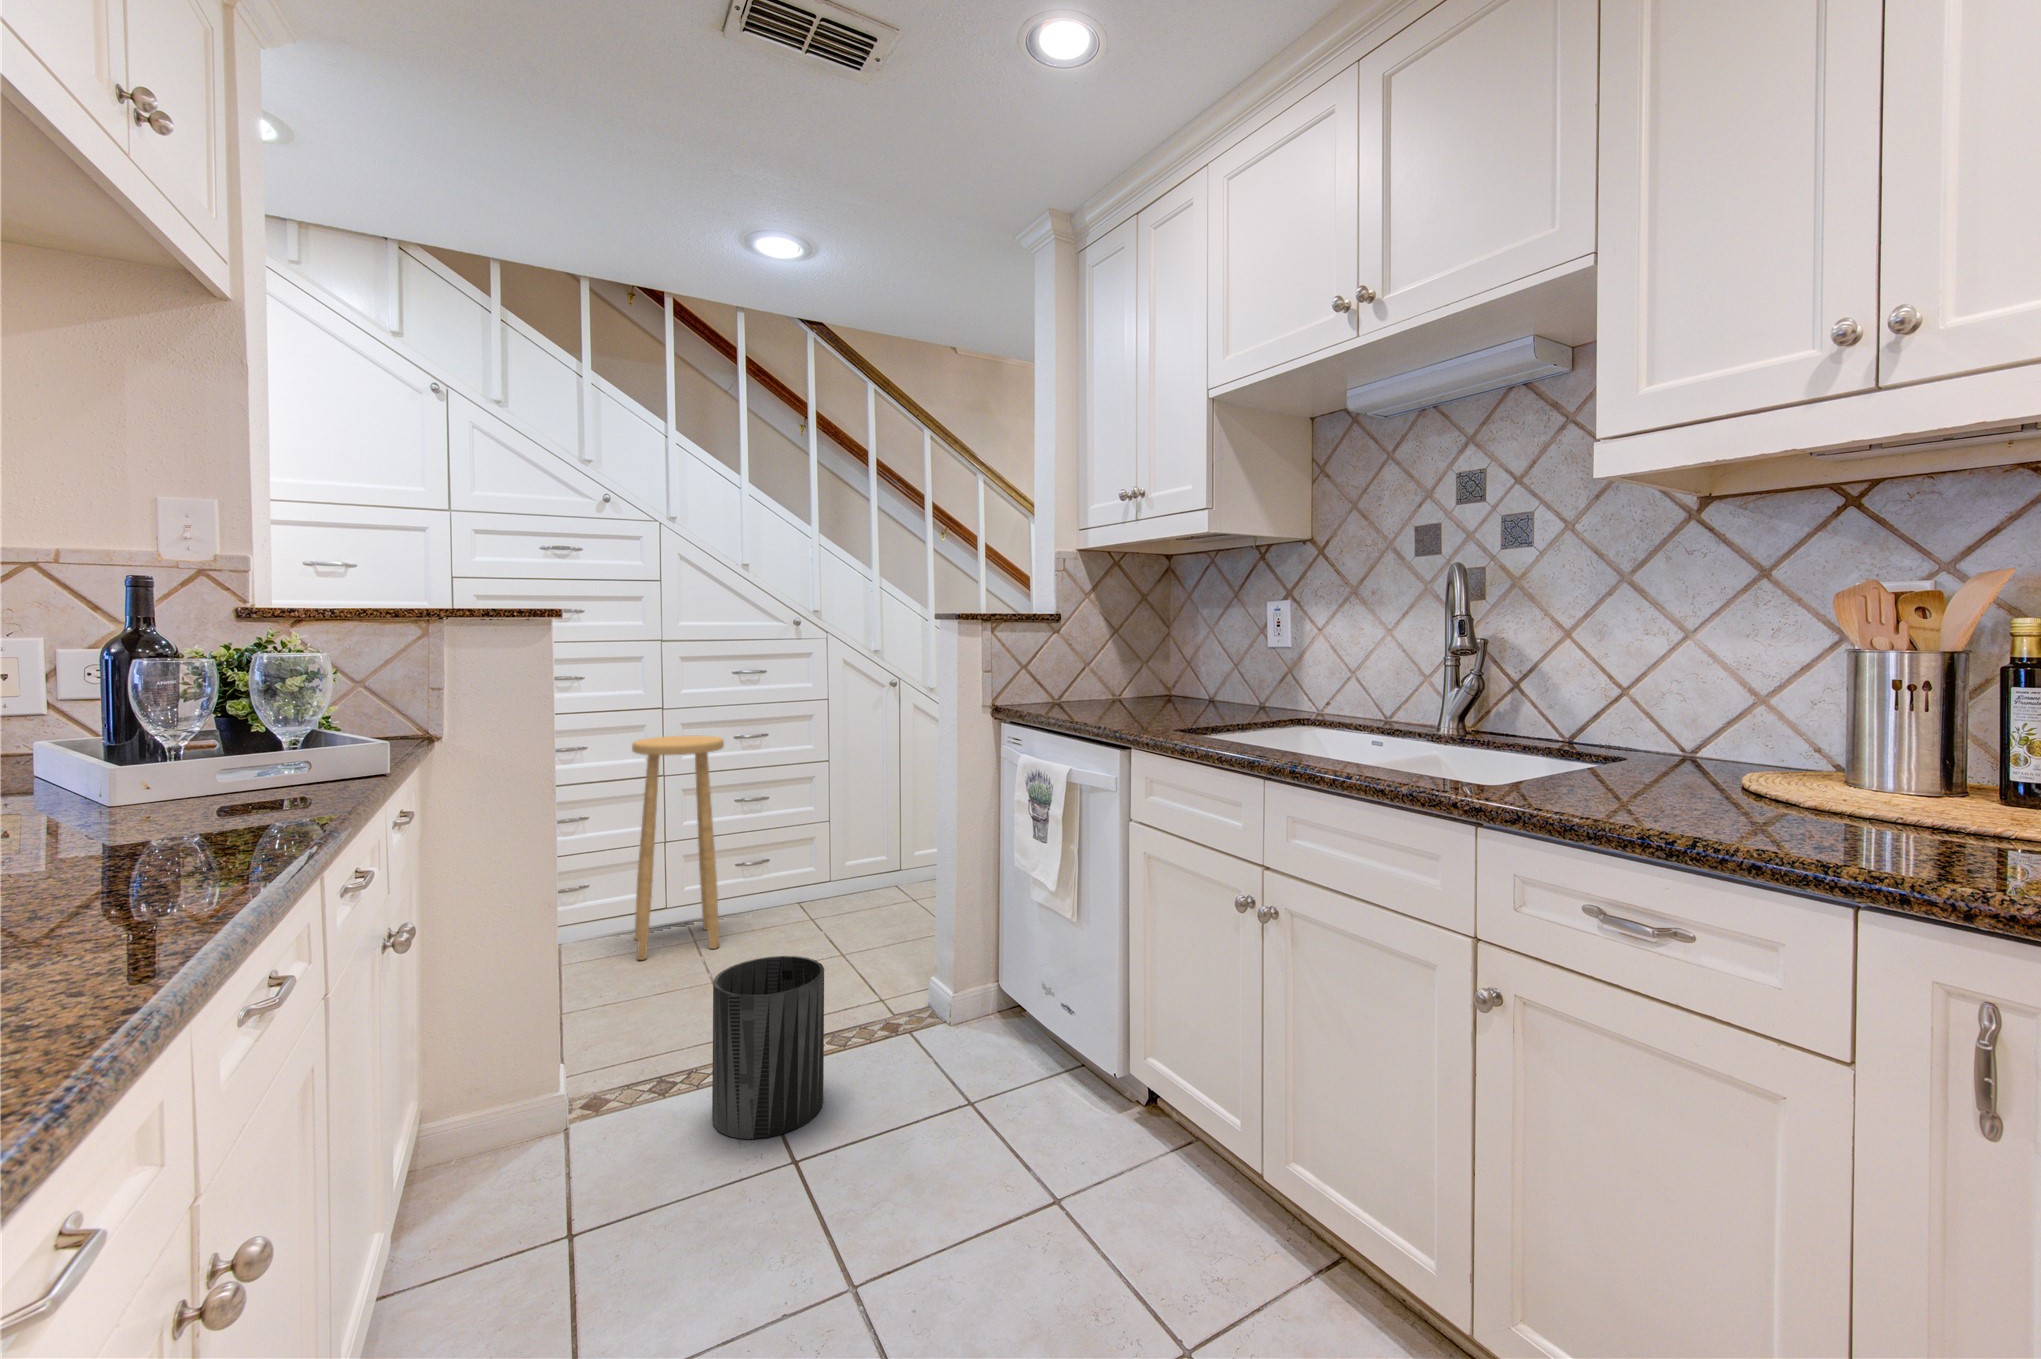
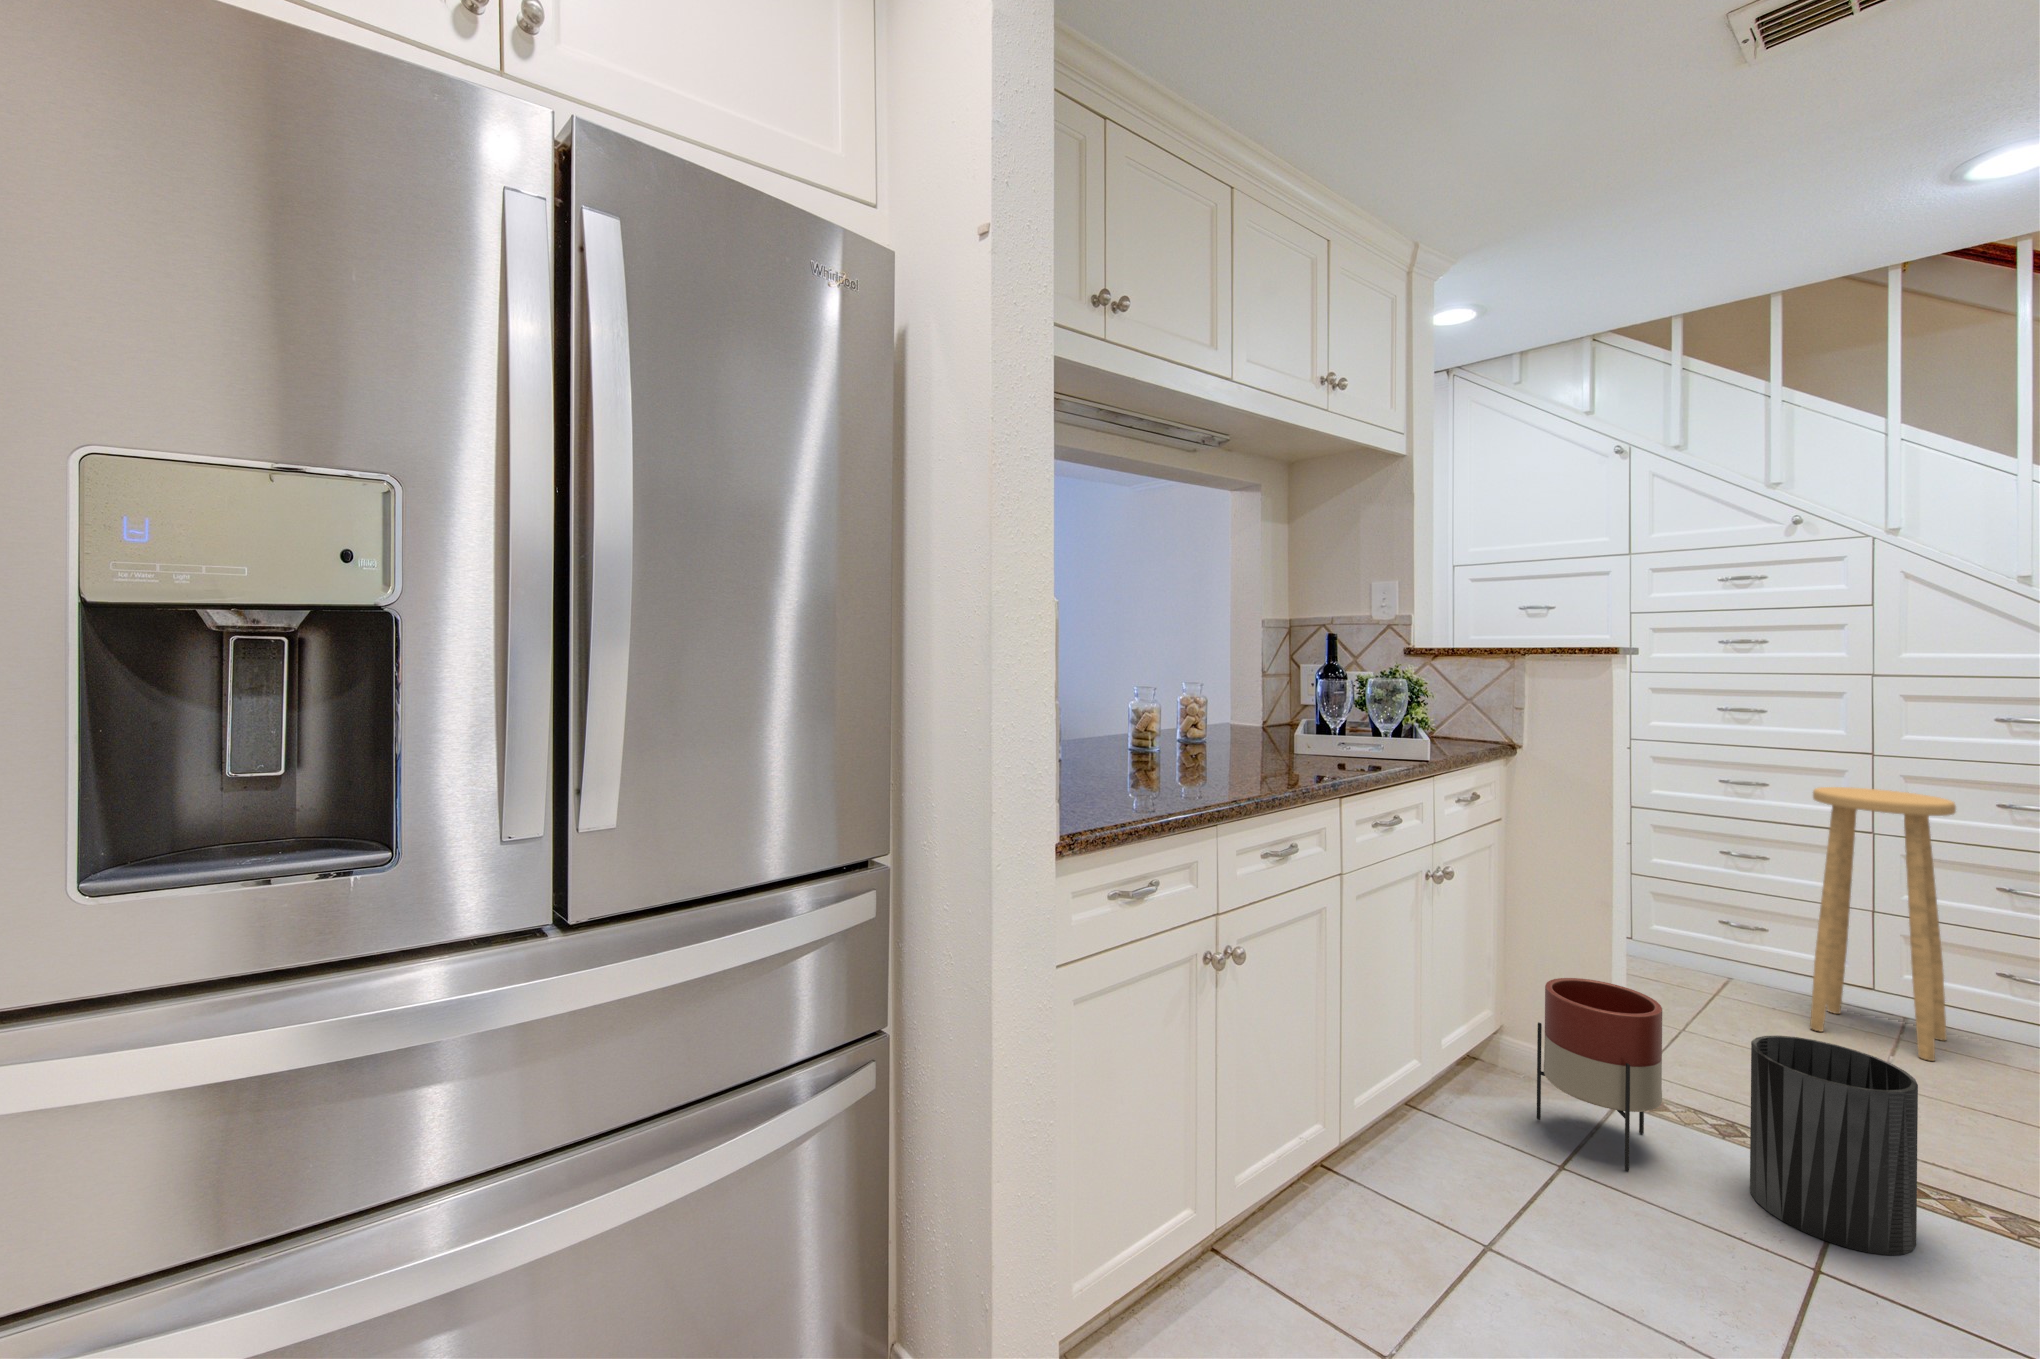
planter: none [507,986,643,1198] -> present [1537,978,1662,1171]

